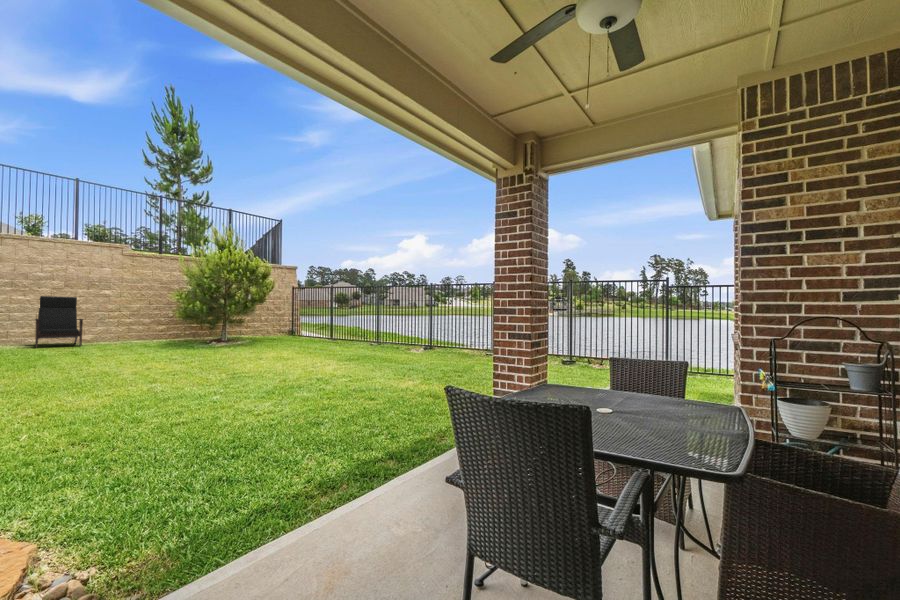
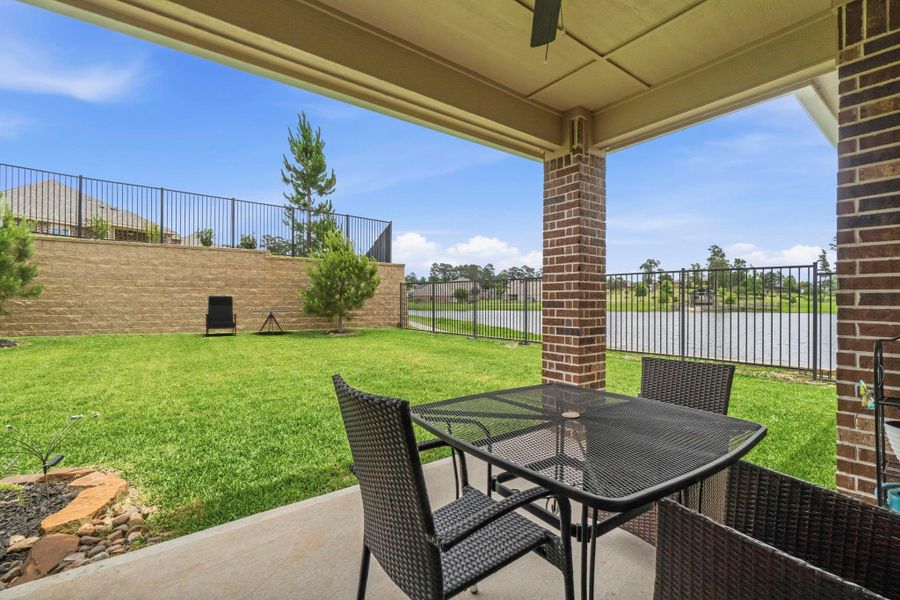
round table: none [106,316,158,345] -> present [253,310,289,334]

